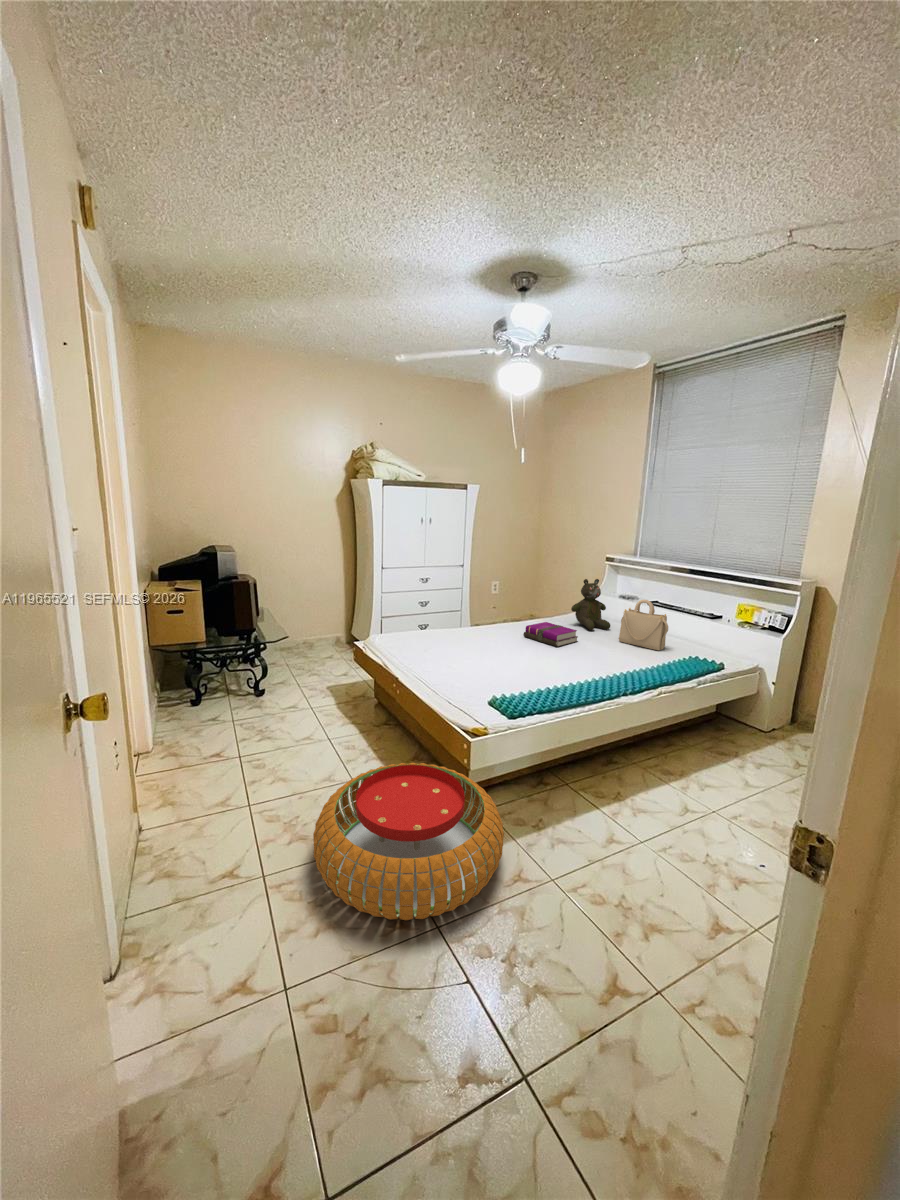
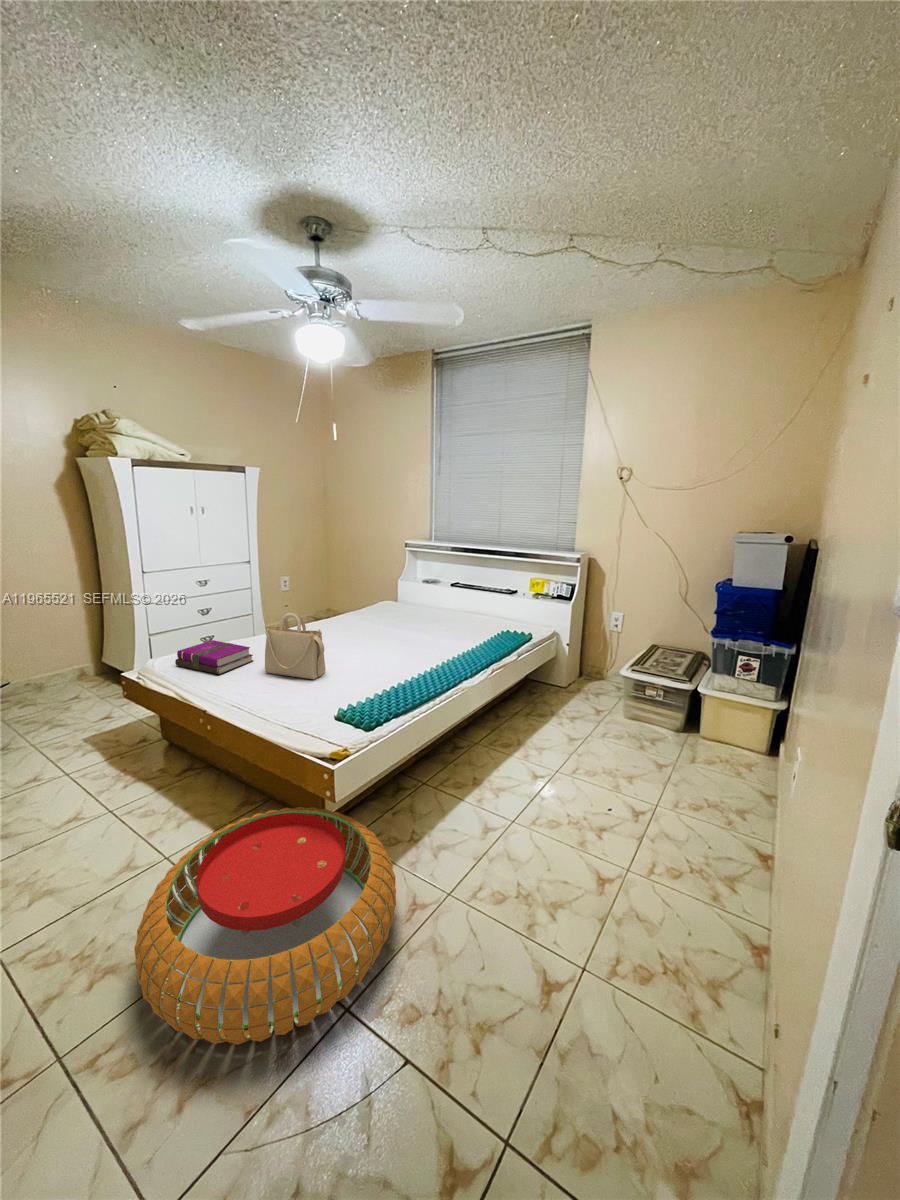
teddy bear: present [571,579,610,630] -> none [384,565,424,618]
handbag: present [619,600,668,650] -> present [265,613,326,679]
notebook: present [523,622,578,647] -> present [175,640,253,674]

